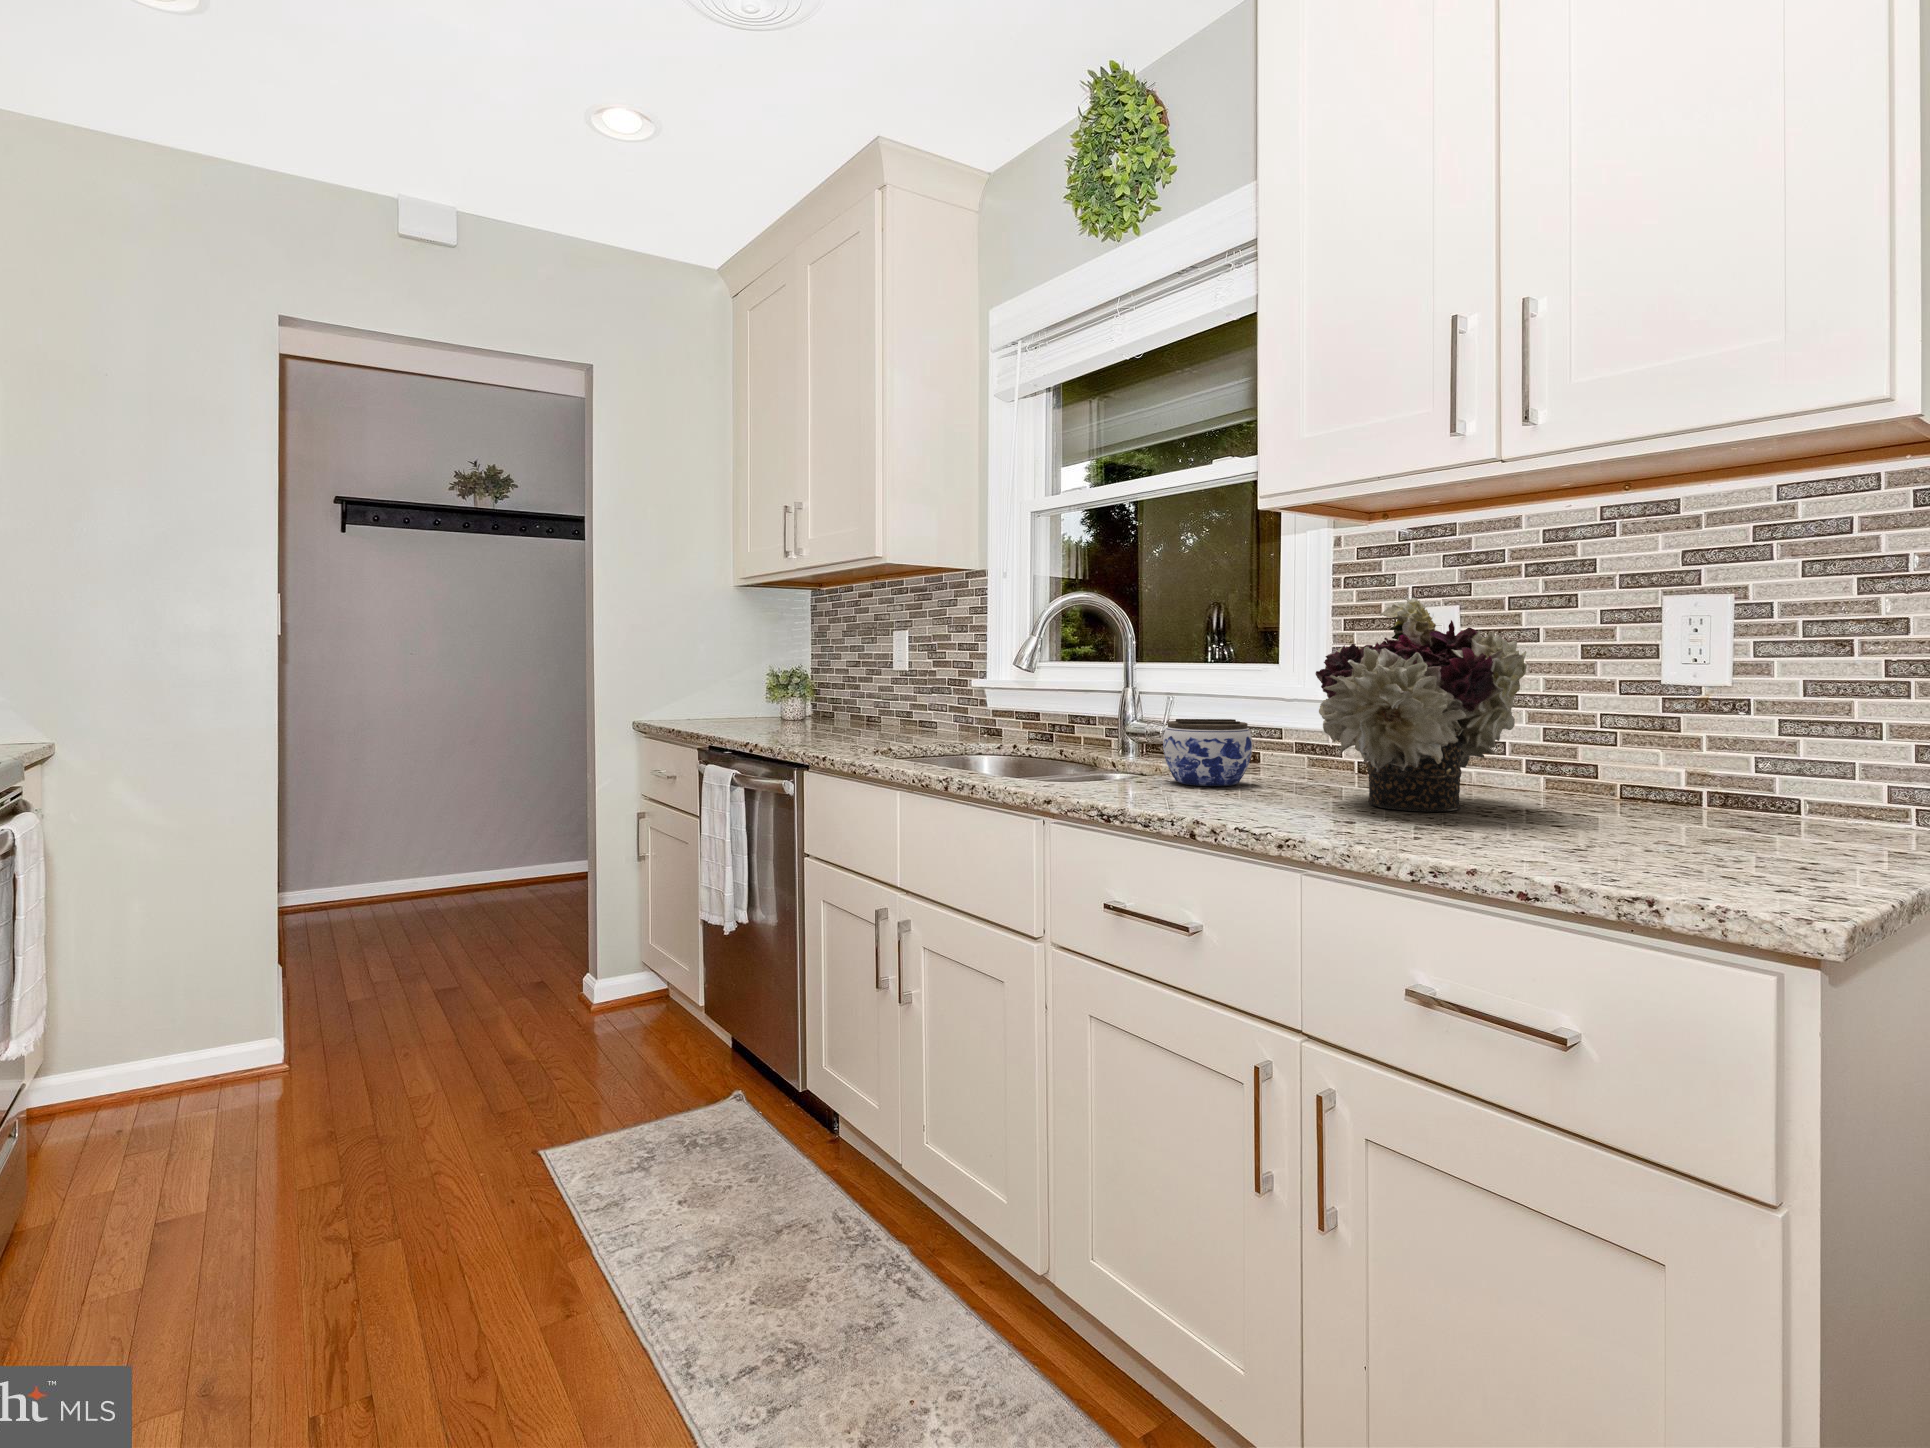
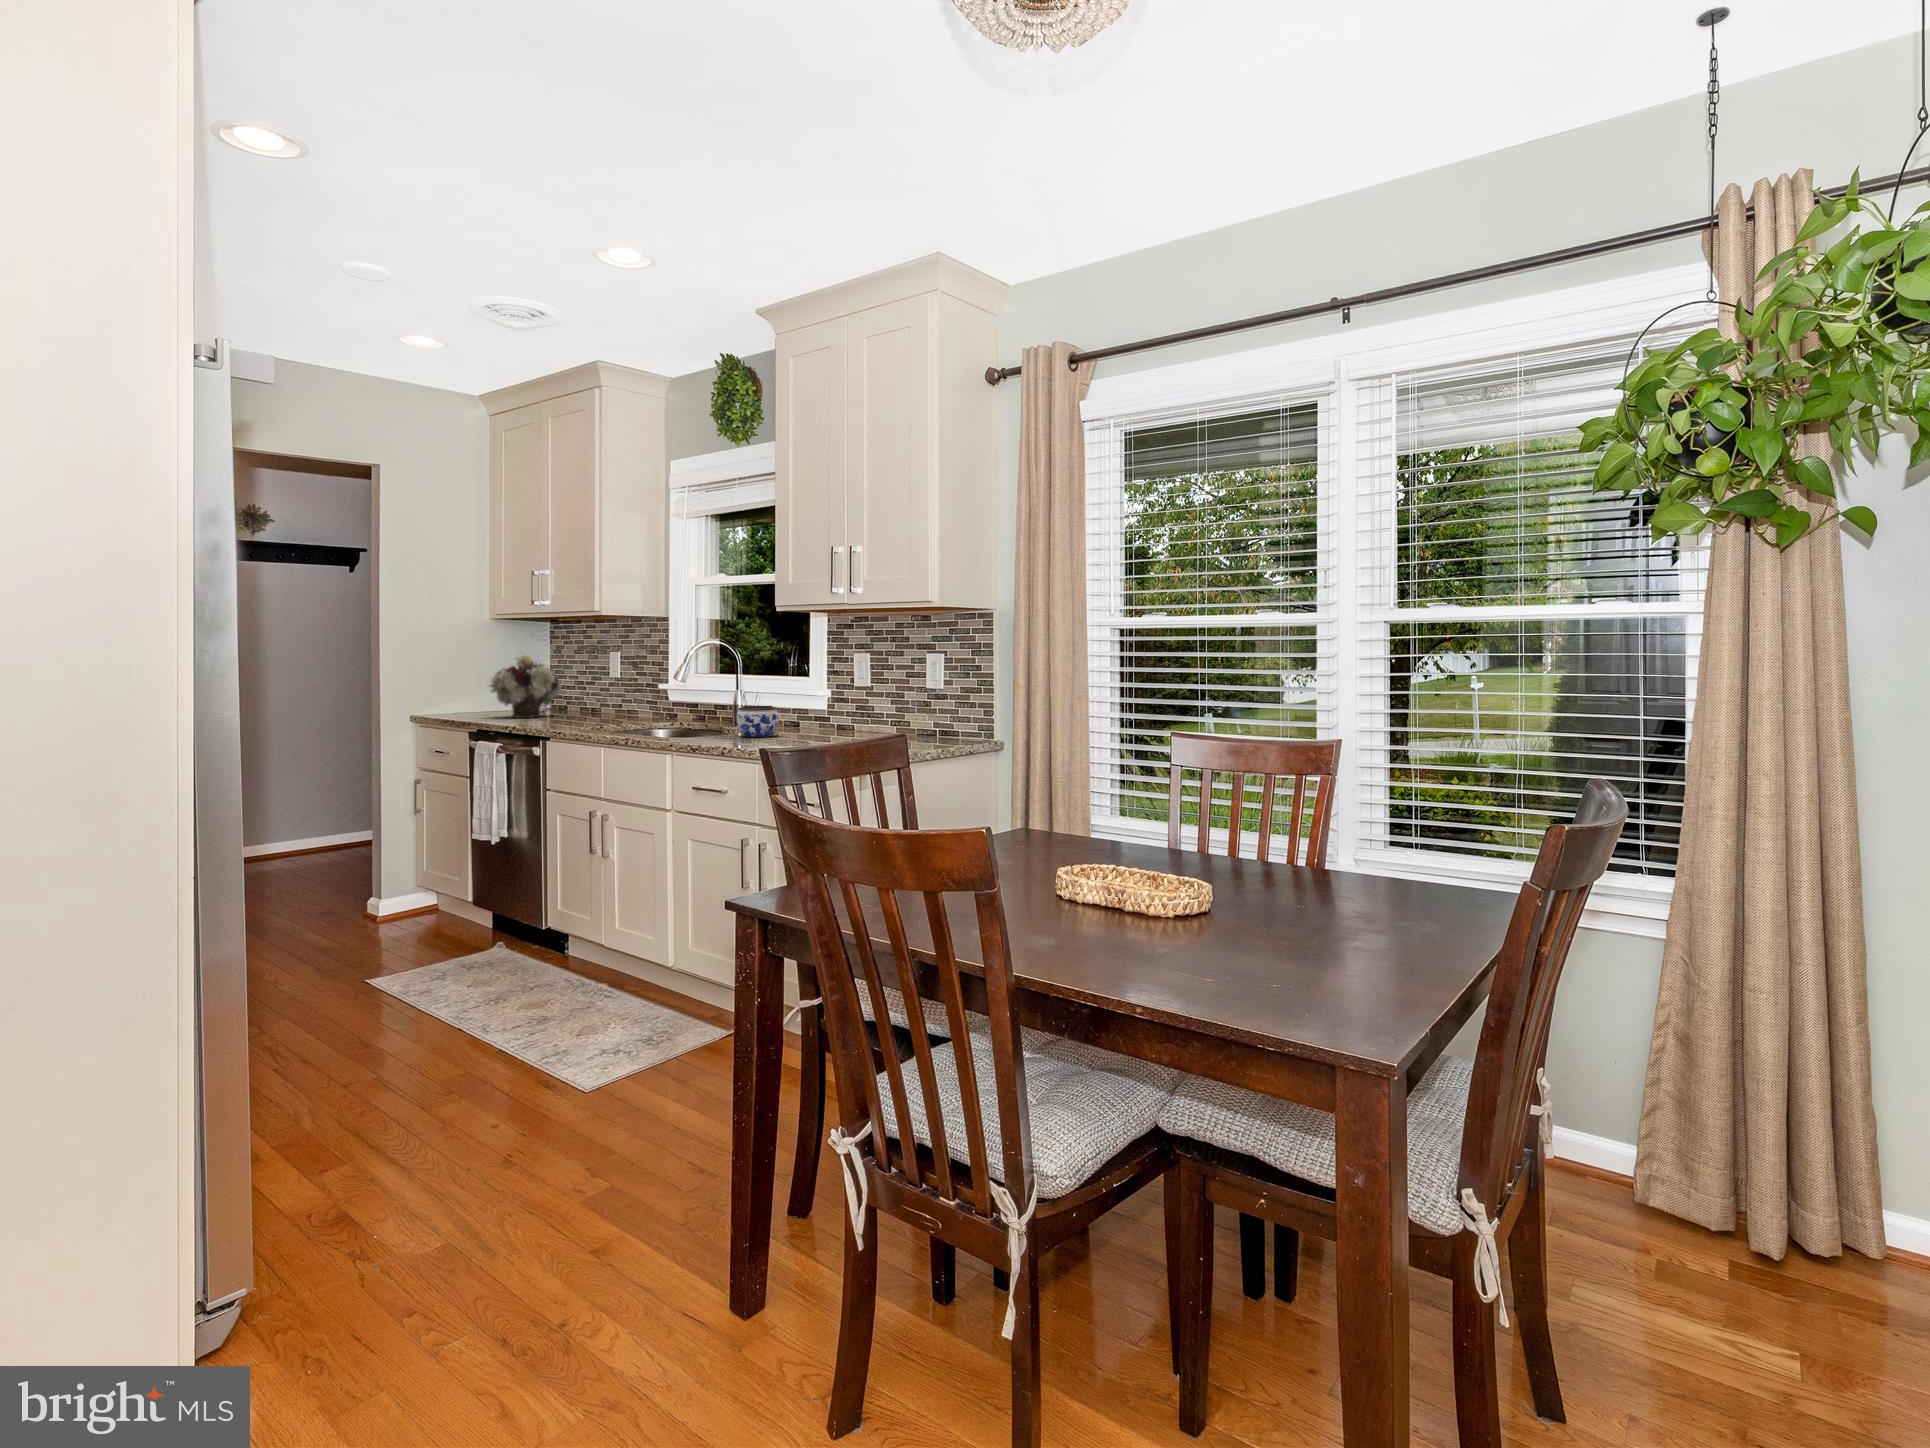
flower arrangement: present [1315,598,1527,812] -> present [489,654,562,718]

